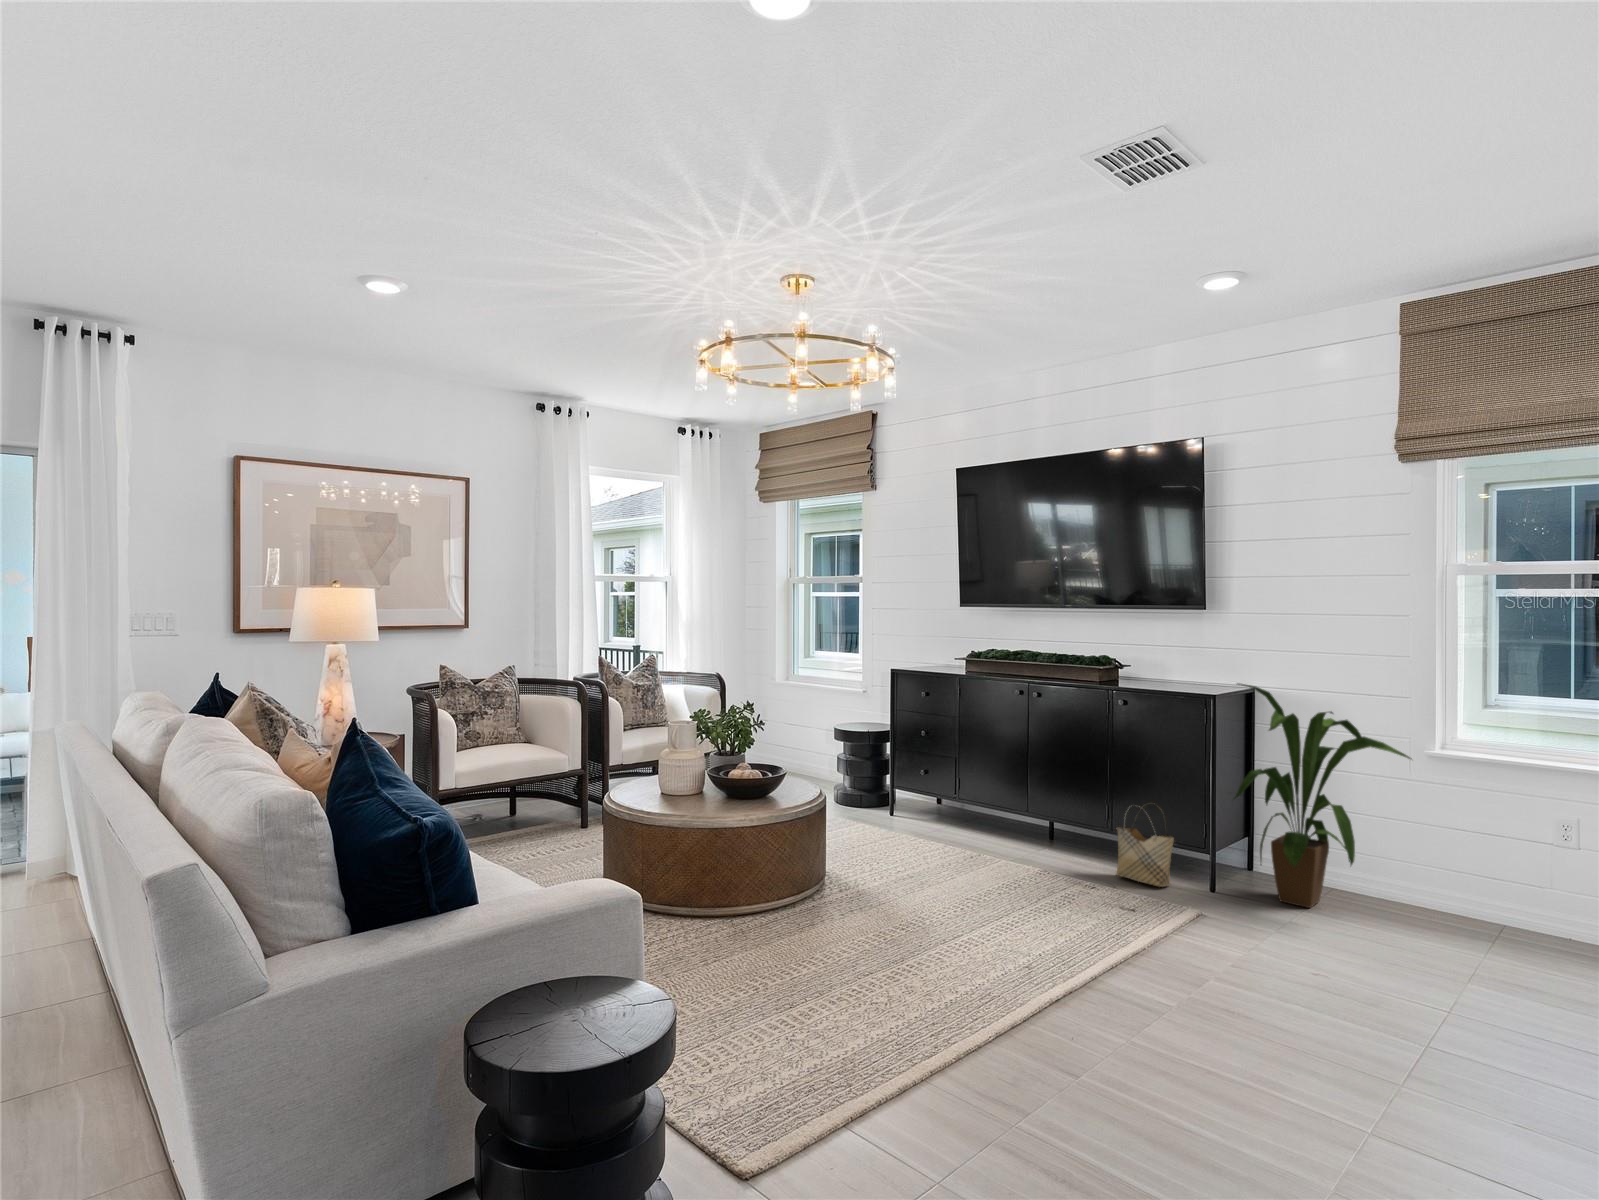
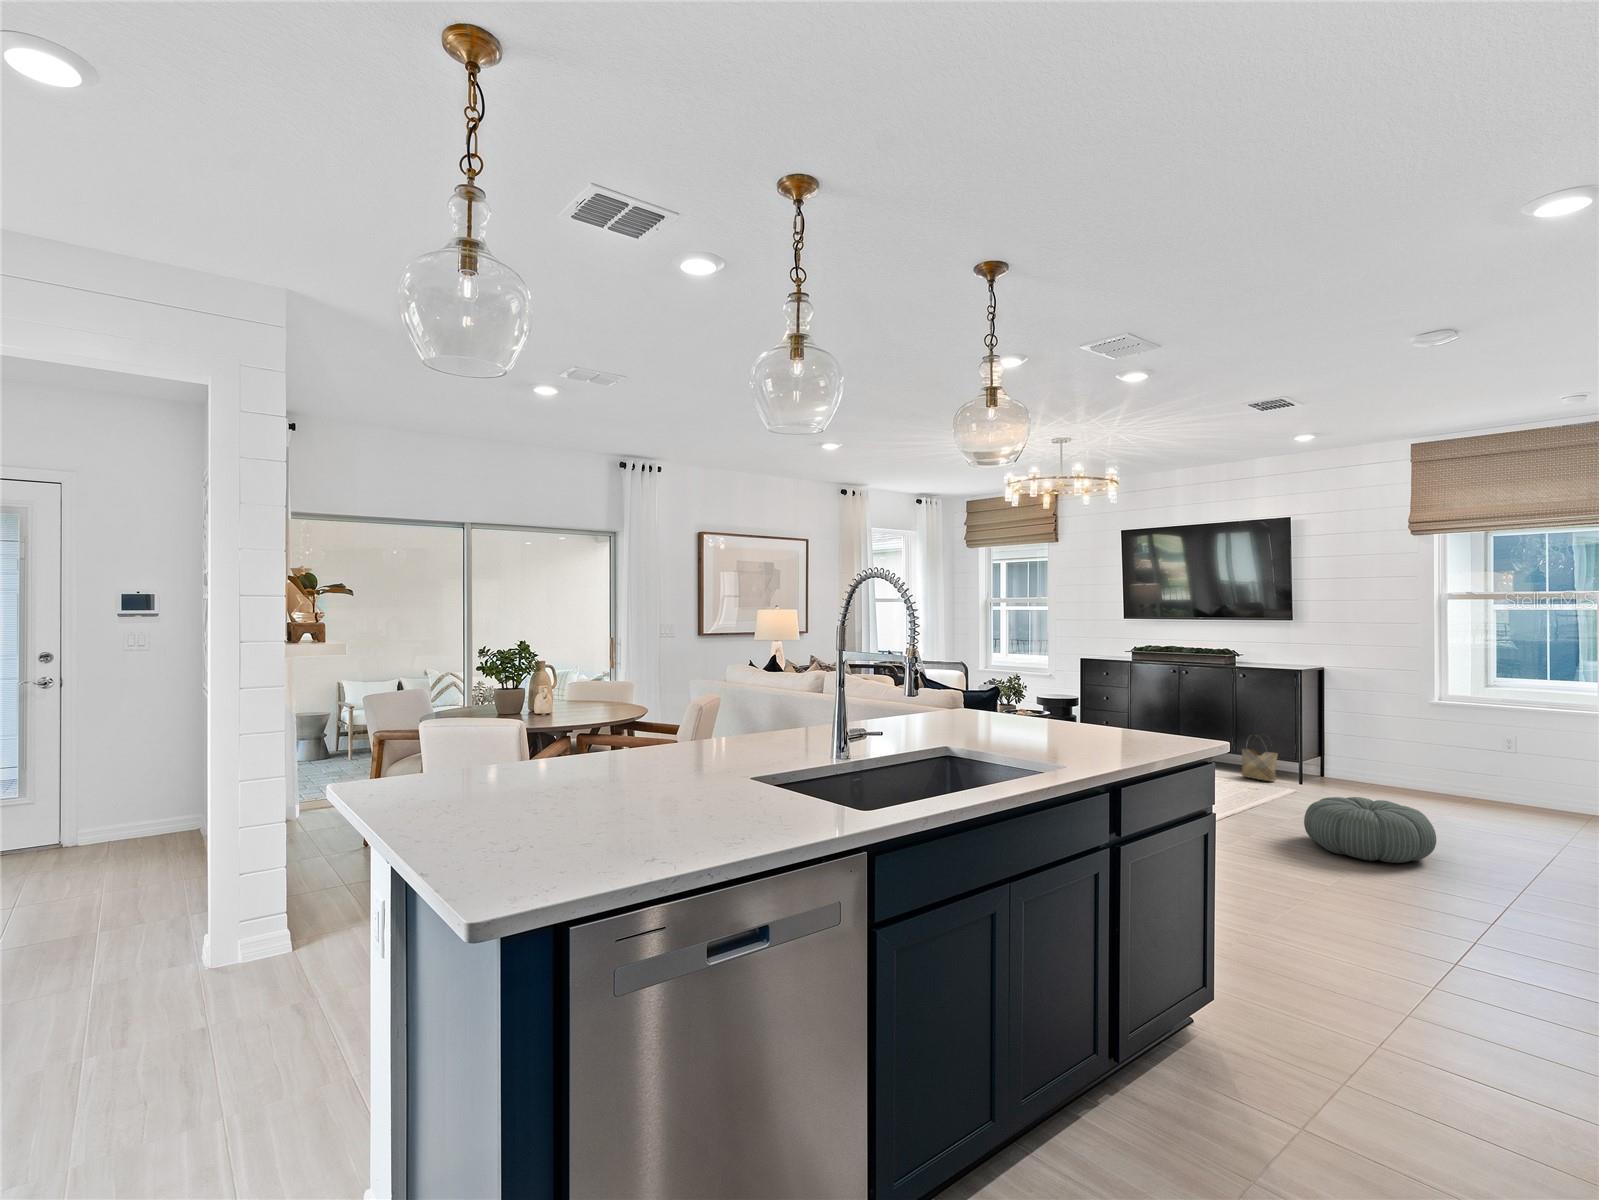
house plant: present [1235,683,1412,908] -> none [1315,664,1423,791]
pouf: none [1180,966,1450,1146] -> present [1304,797,1436,863]

